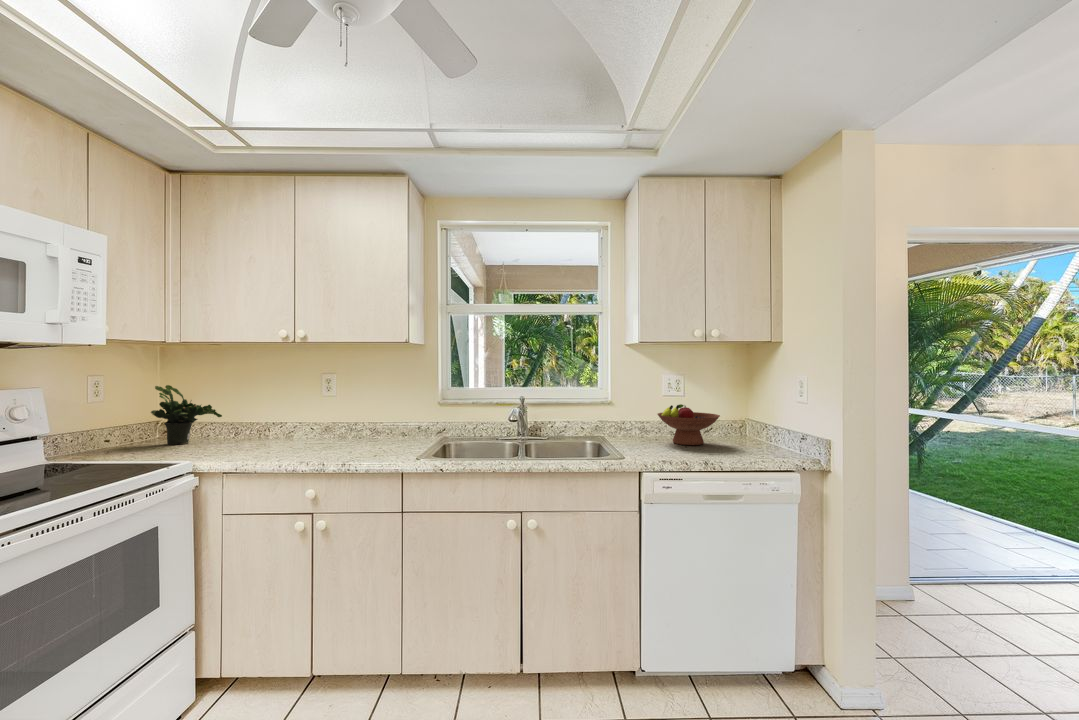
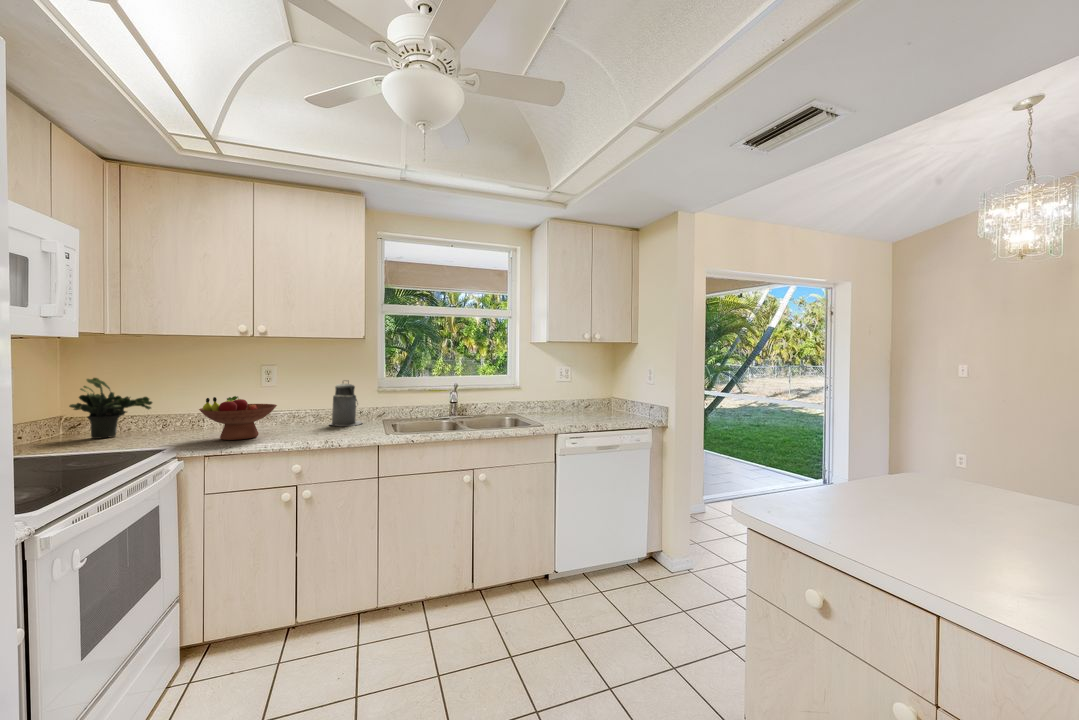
canister: none [382,391,419,444] -> present [330,380,362,426]
fruit bowl: present [657,404,720,445] -> present [199,396,277,440]

